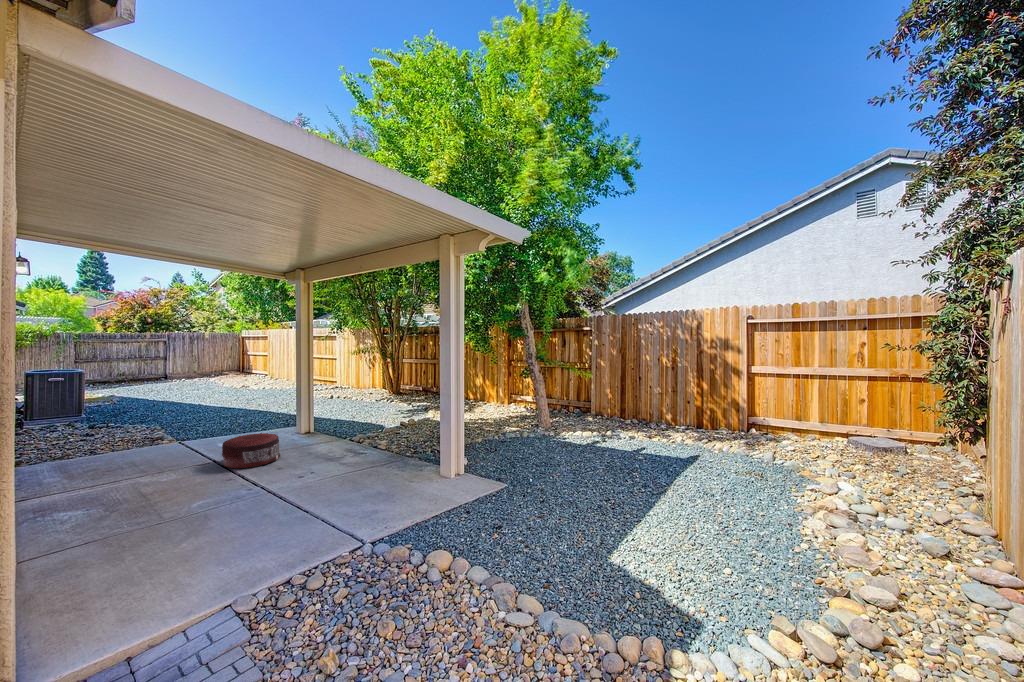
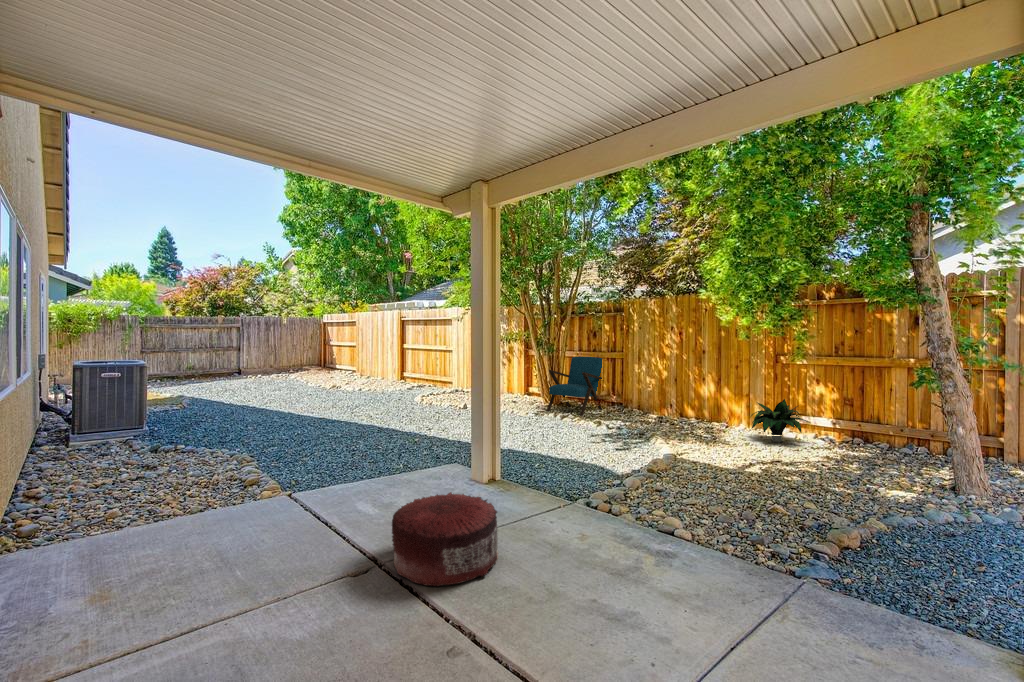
armchair: none [388,363,430,401] -> present [547,357,603,416]
potted plant: none [488,386,520,412] -> present [751,399,808,443]

